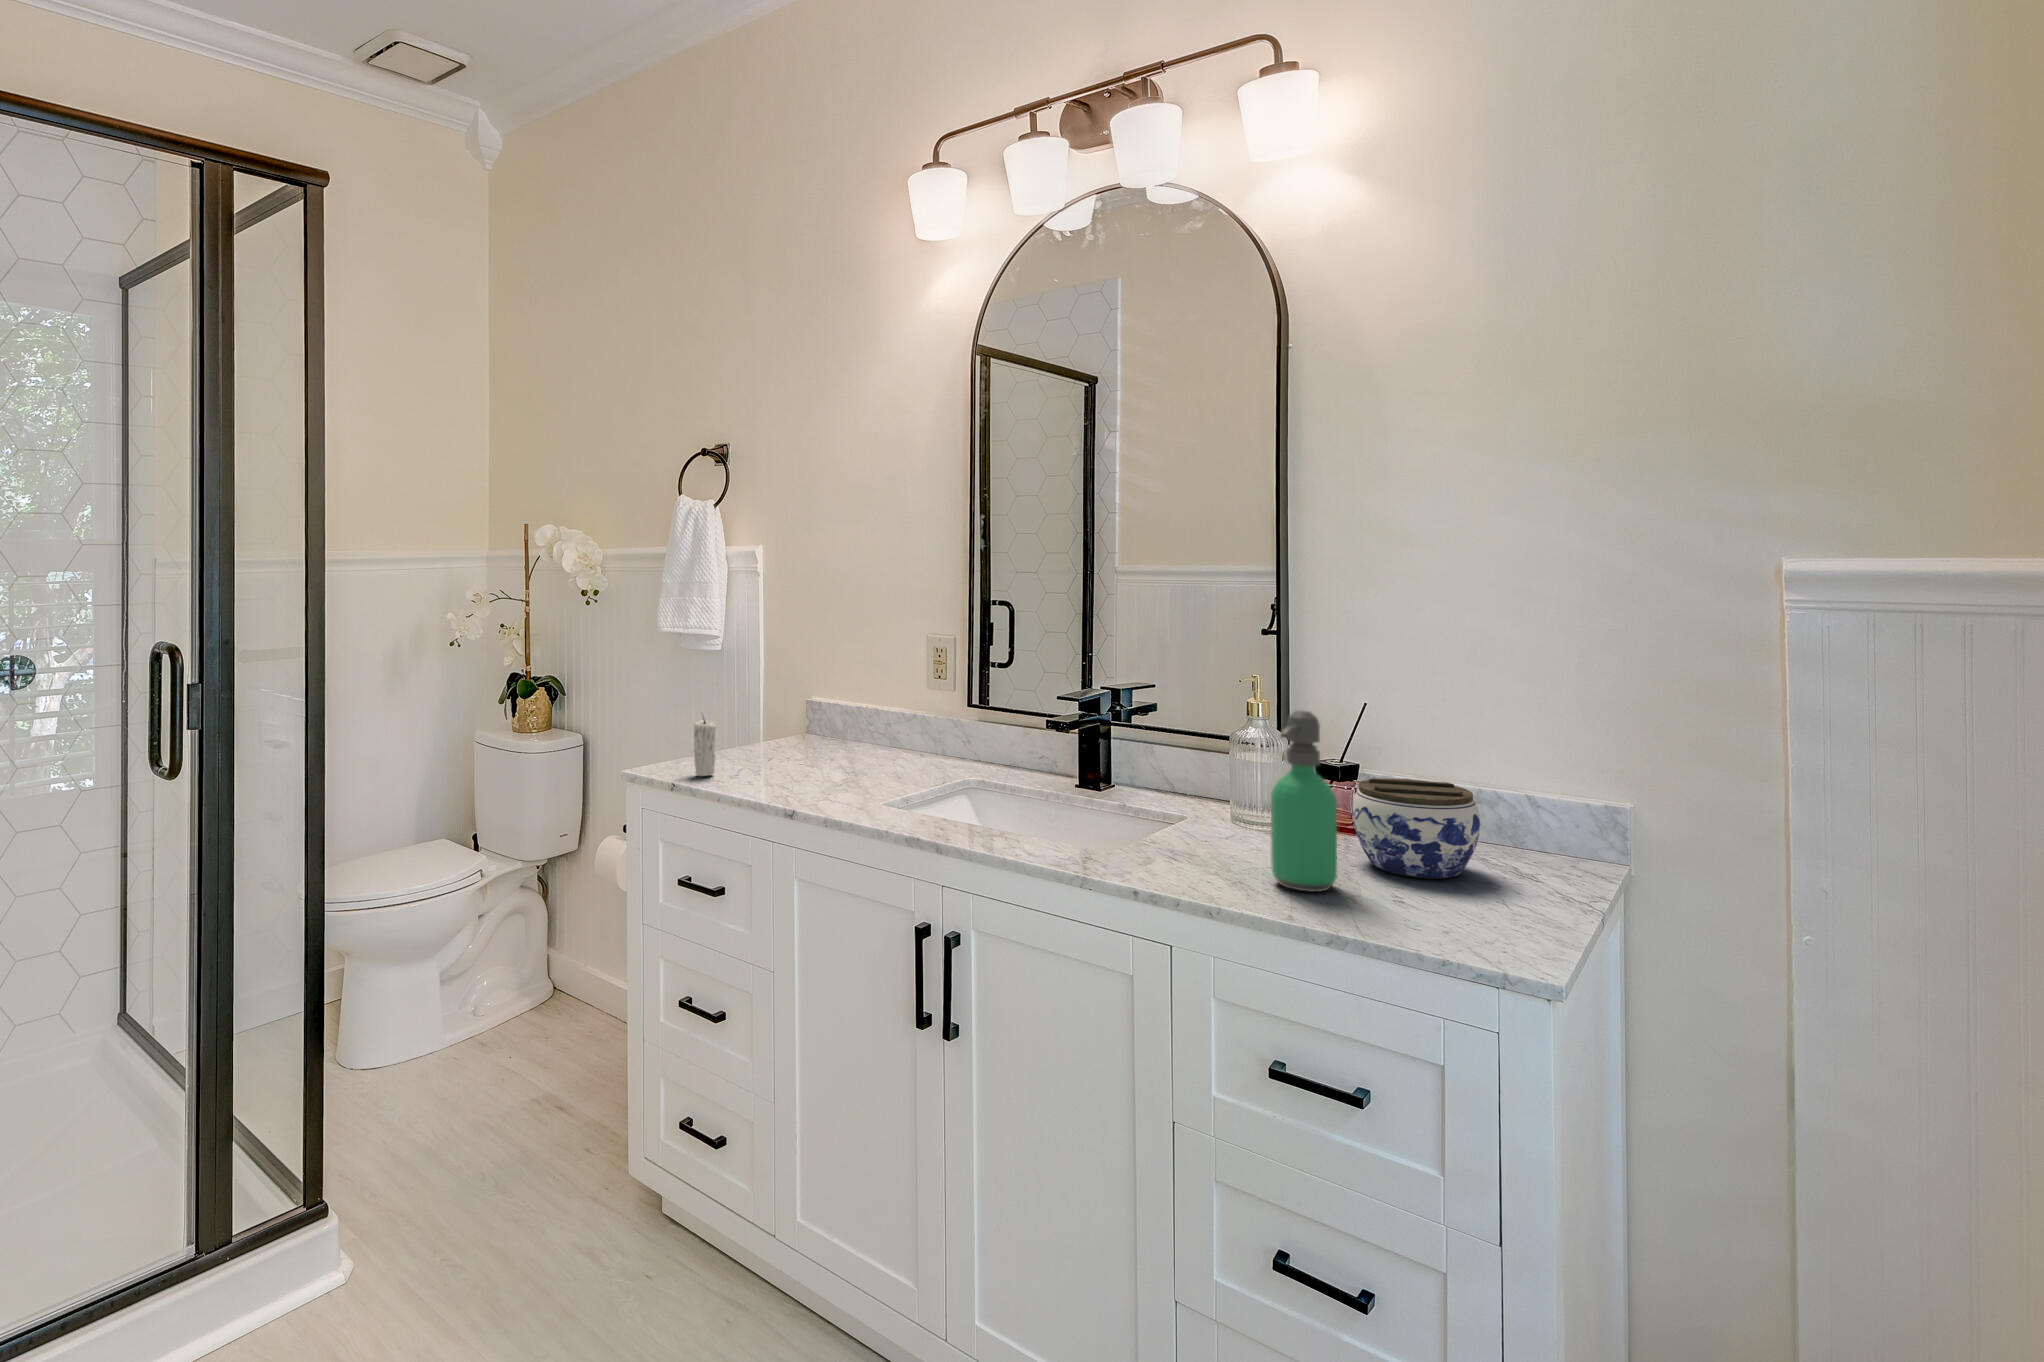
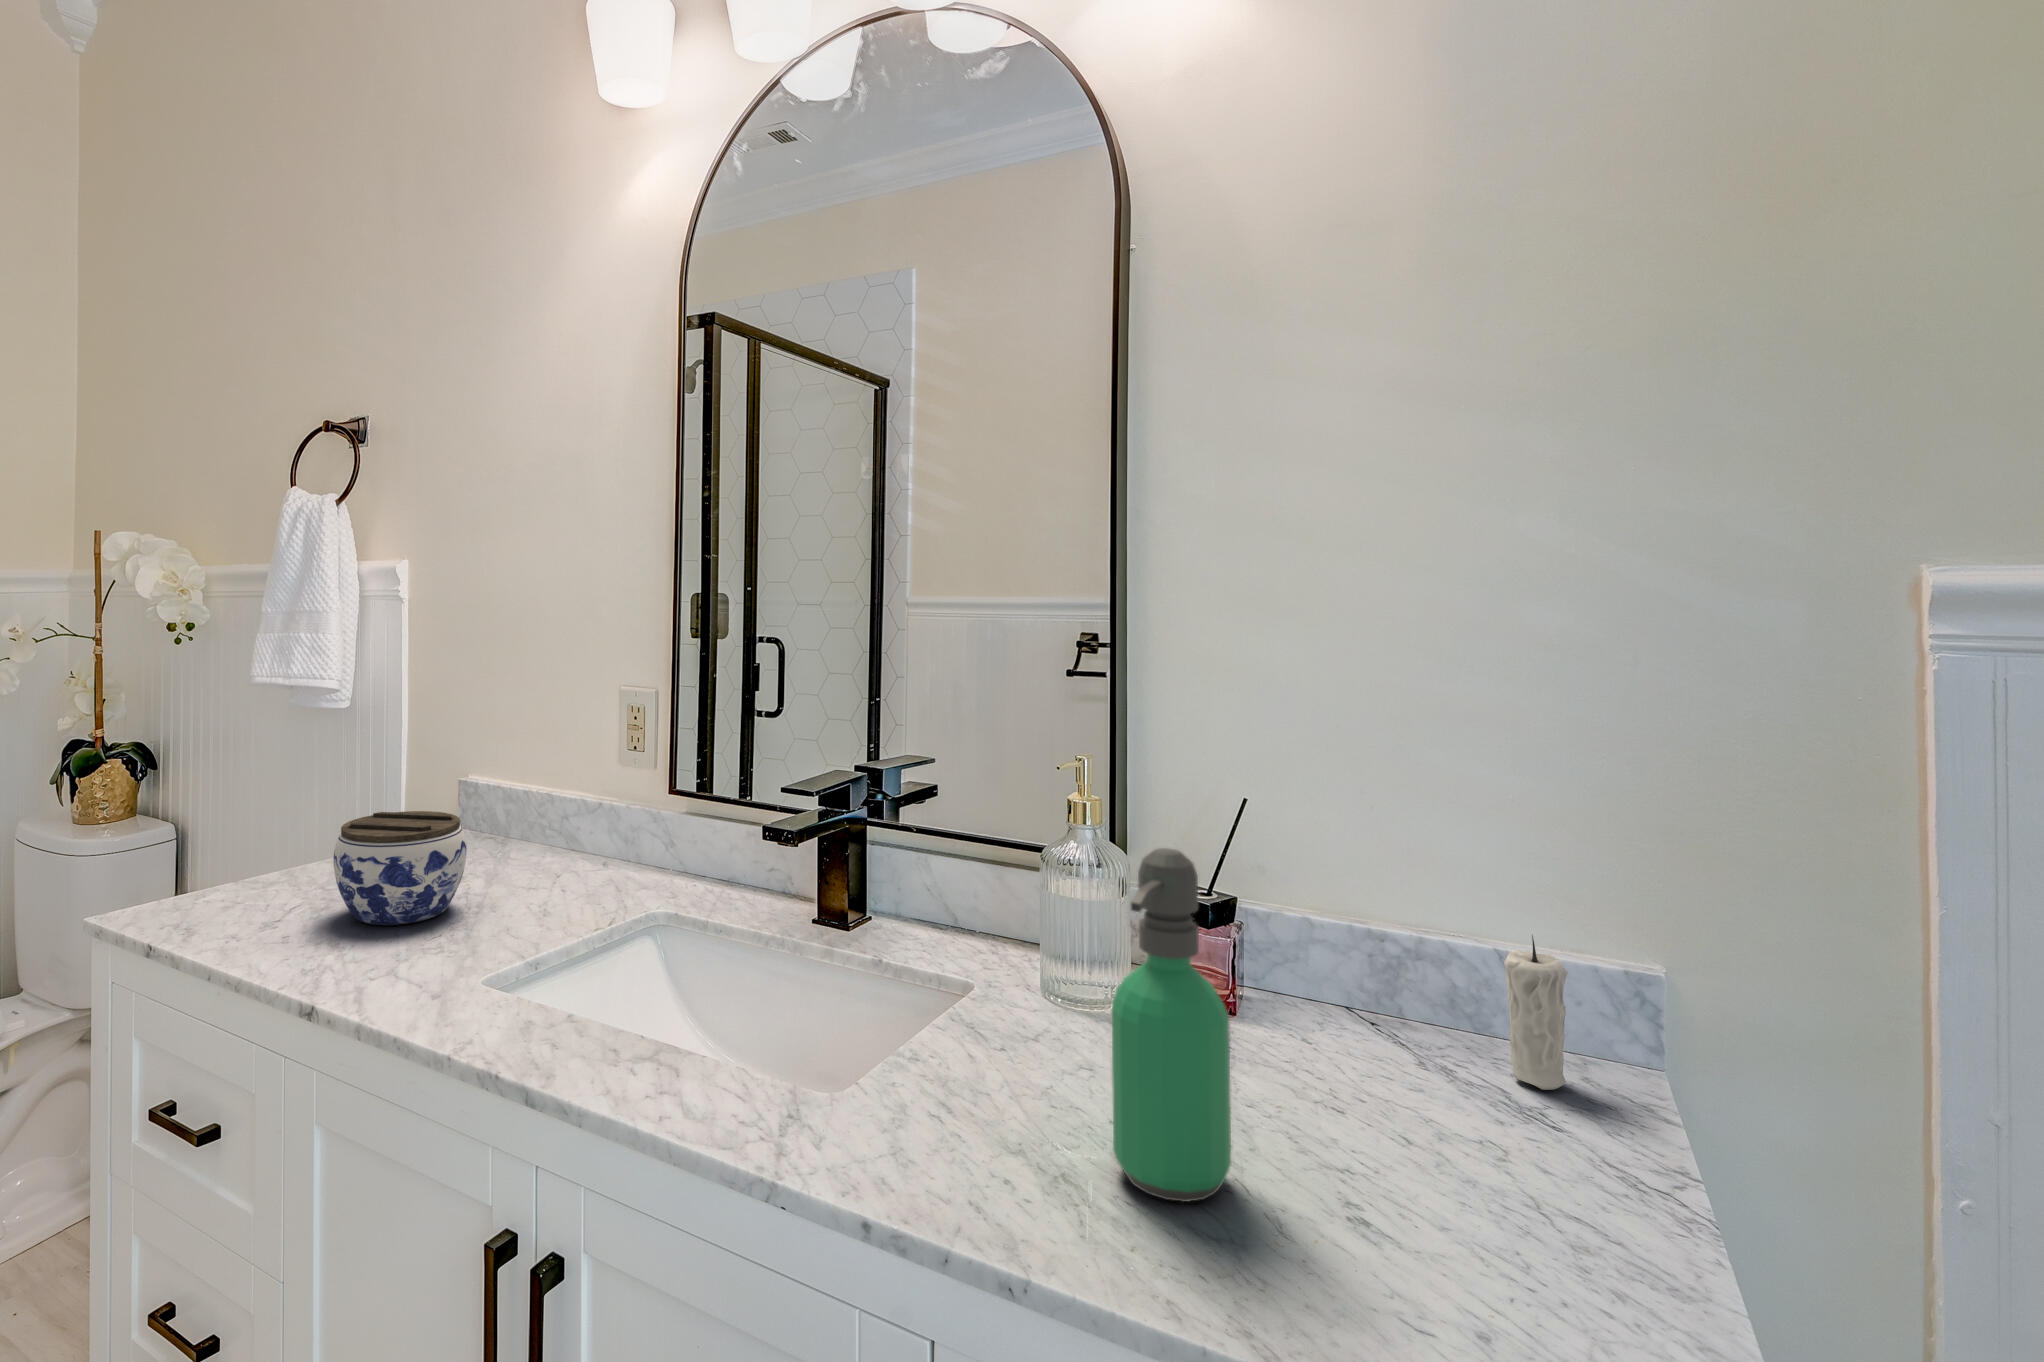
candle: present [694,717,716,776] -> present [1504,935,1568,1090]
jar: present [1352,778,1480,878] -> present [333,811,467,925]

